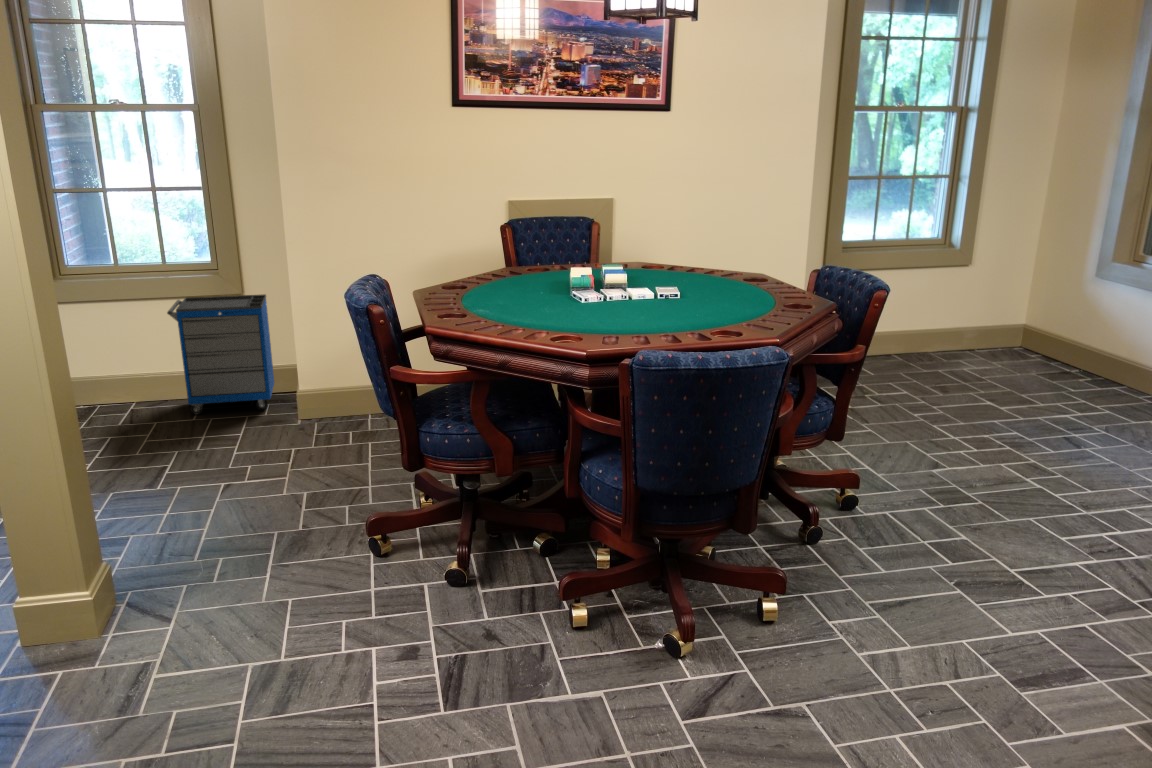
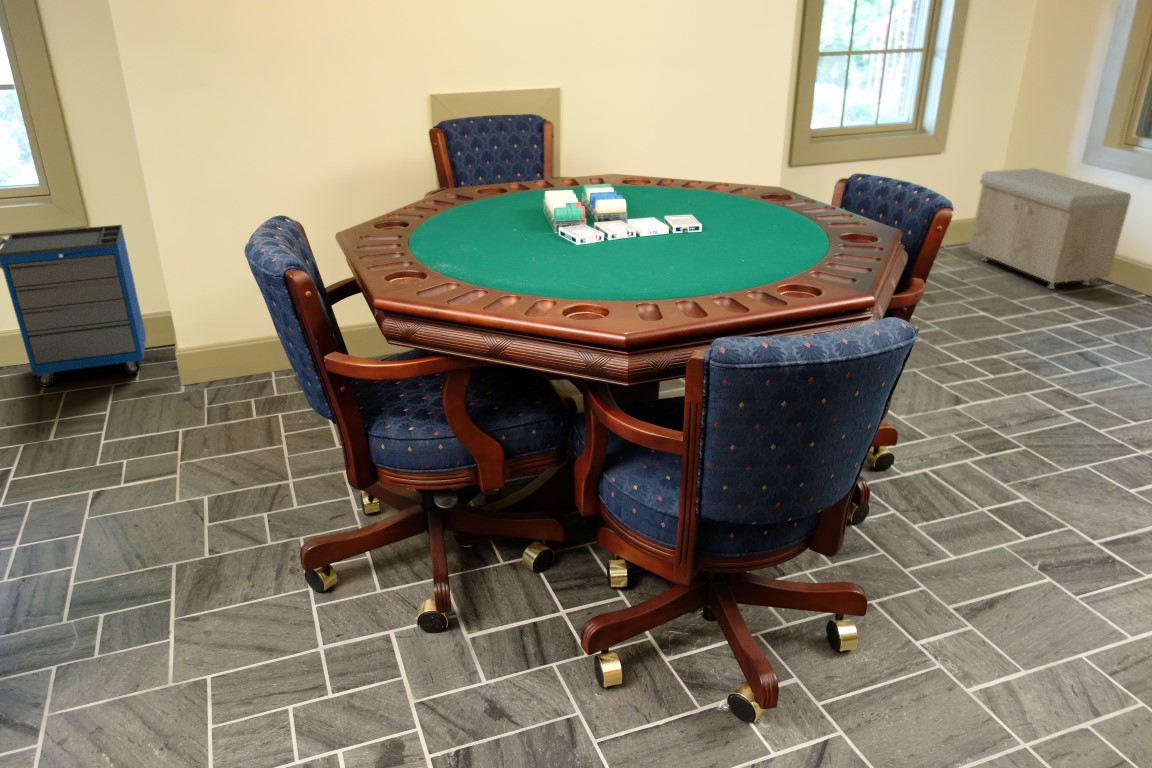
storage bench: none [995,280,1135,387] -> present [969,168,1131,289]

